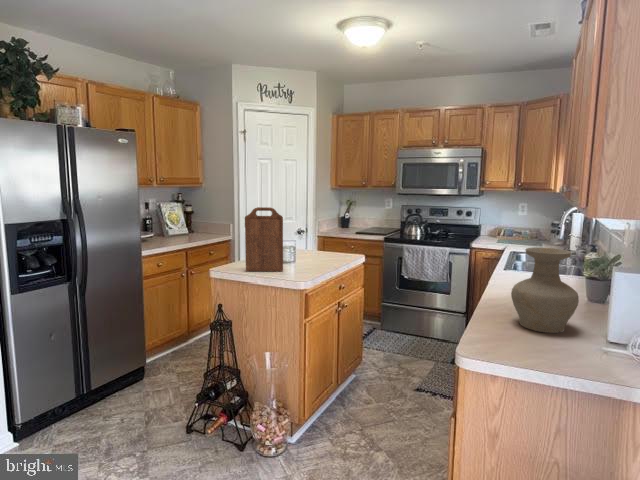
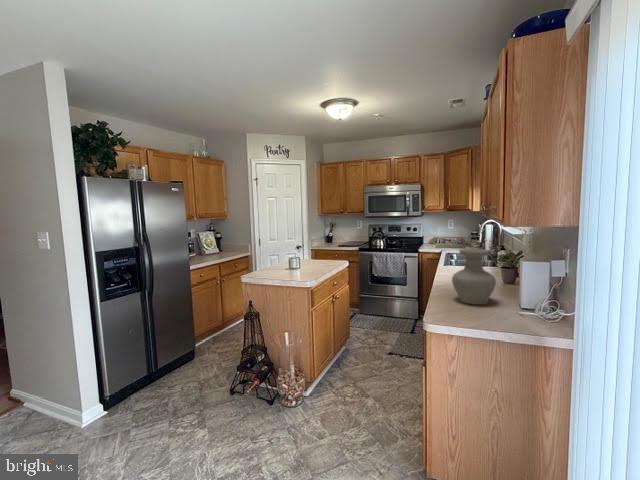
cutting board: present [245,207,283,271] -> none [266,231,294,277]

